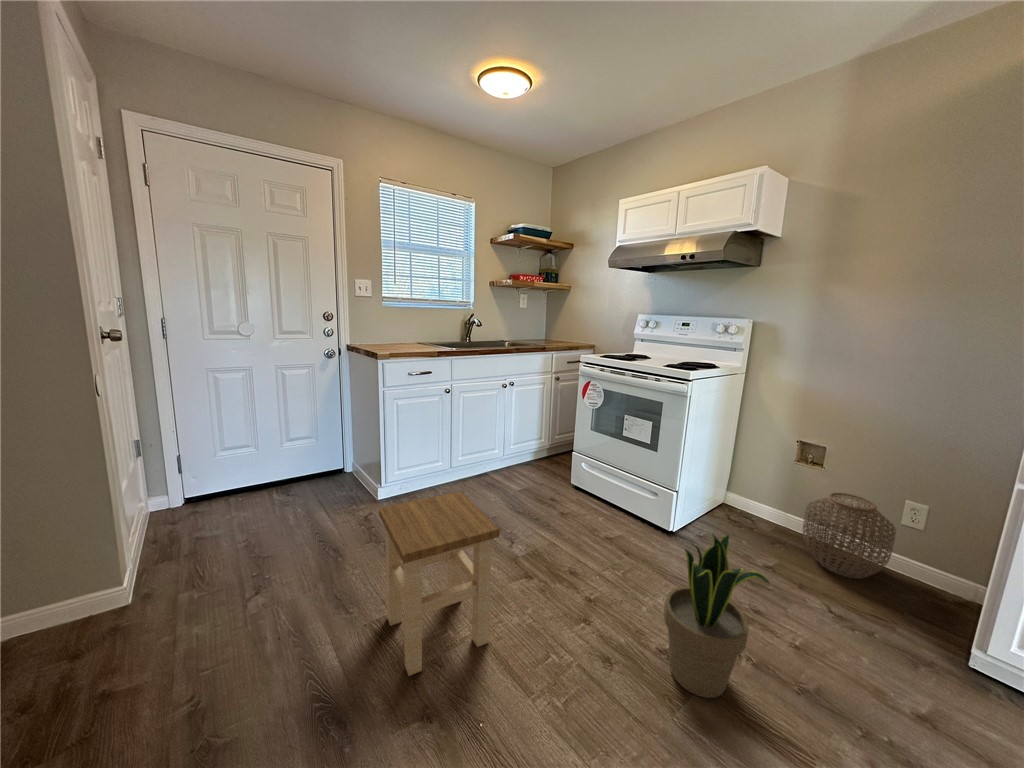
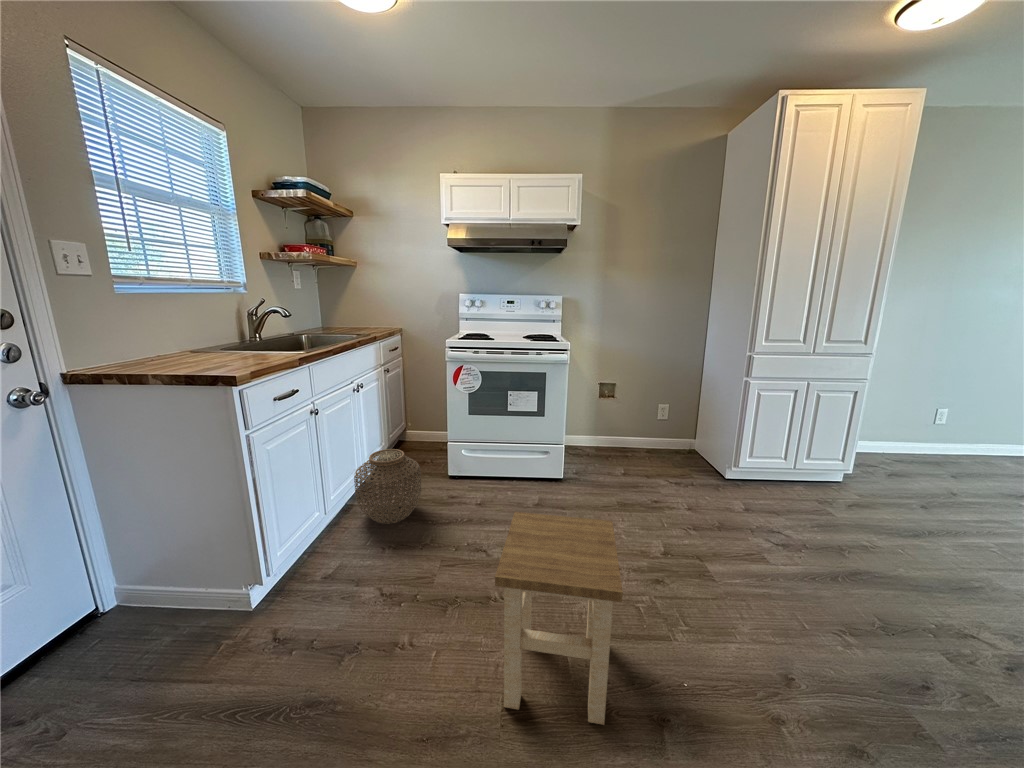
woven basket: present [803,493,896,578] -> present [354,449,421,524]
potted plant: present [664,534,769,698] -> none [665,450,741,566]

